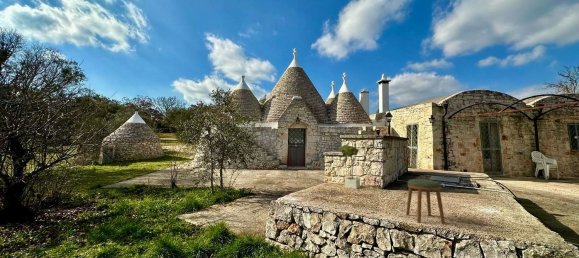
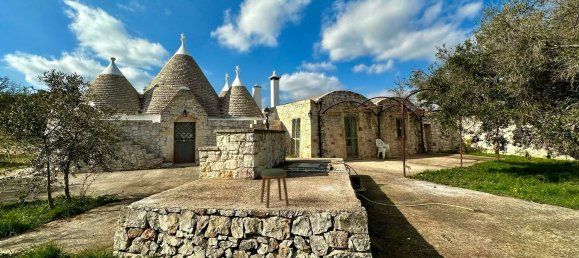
potted tree: present [341,145,360,189] -> none [214,139,234,183]

